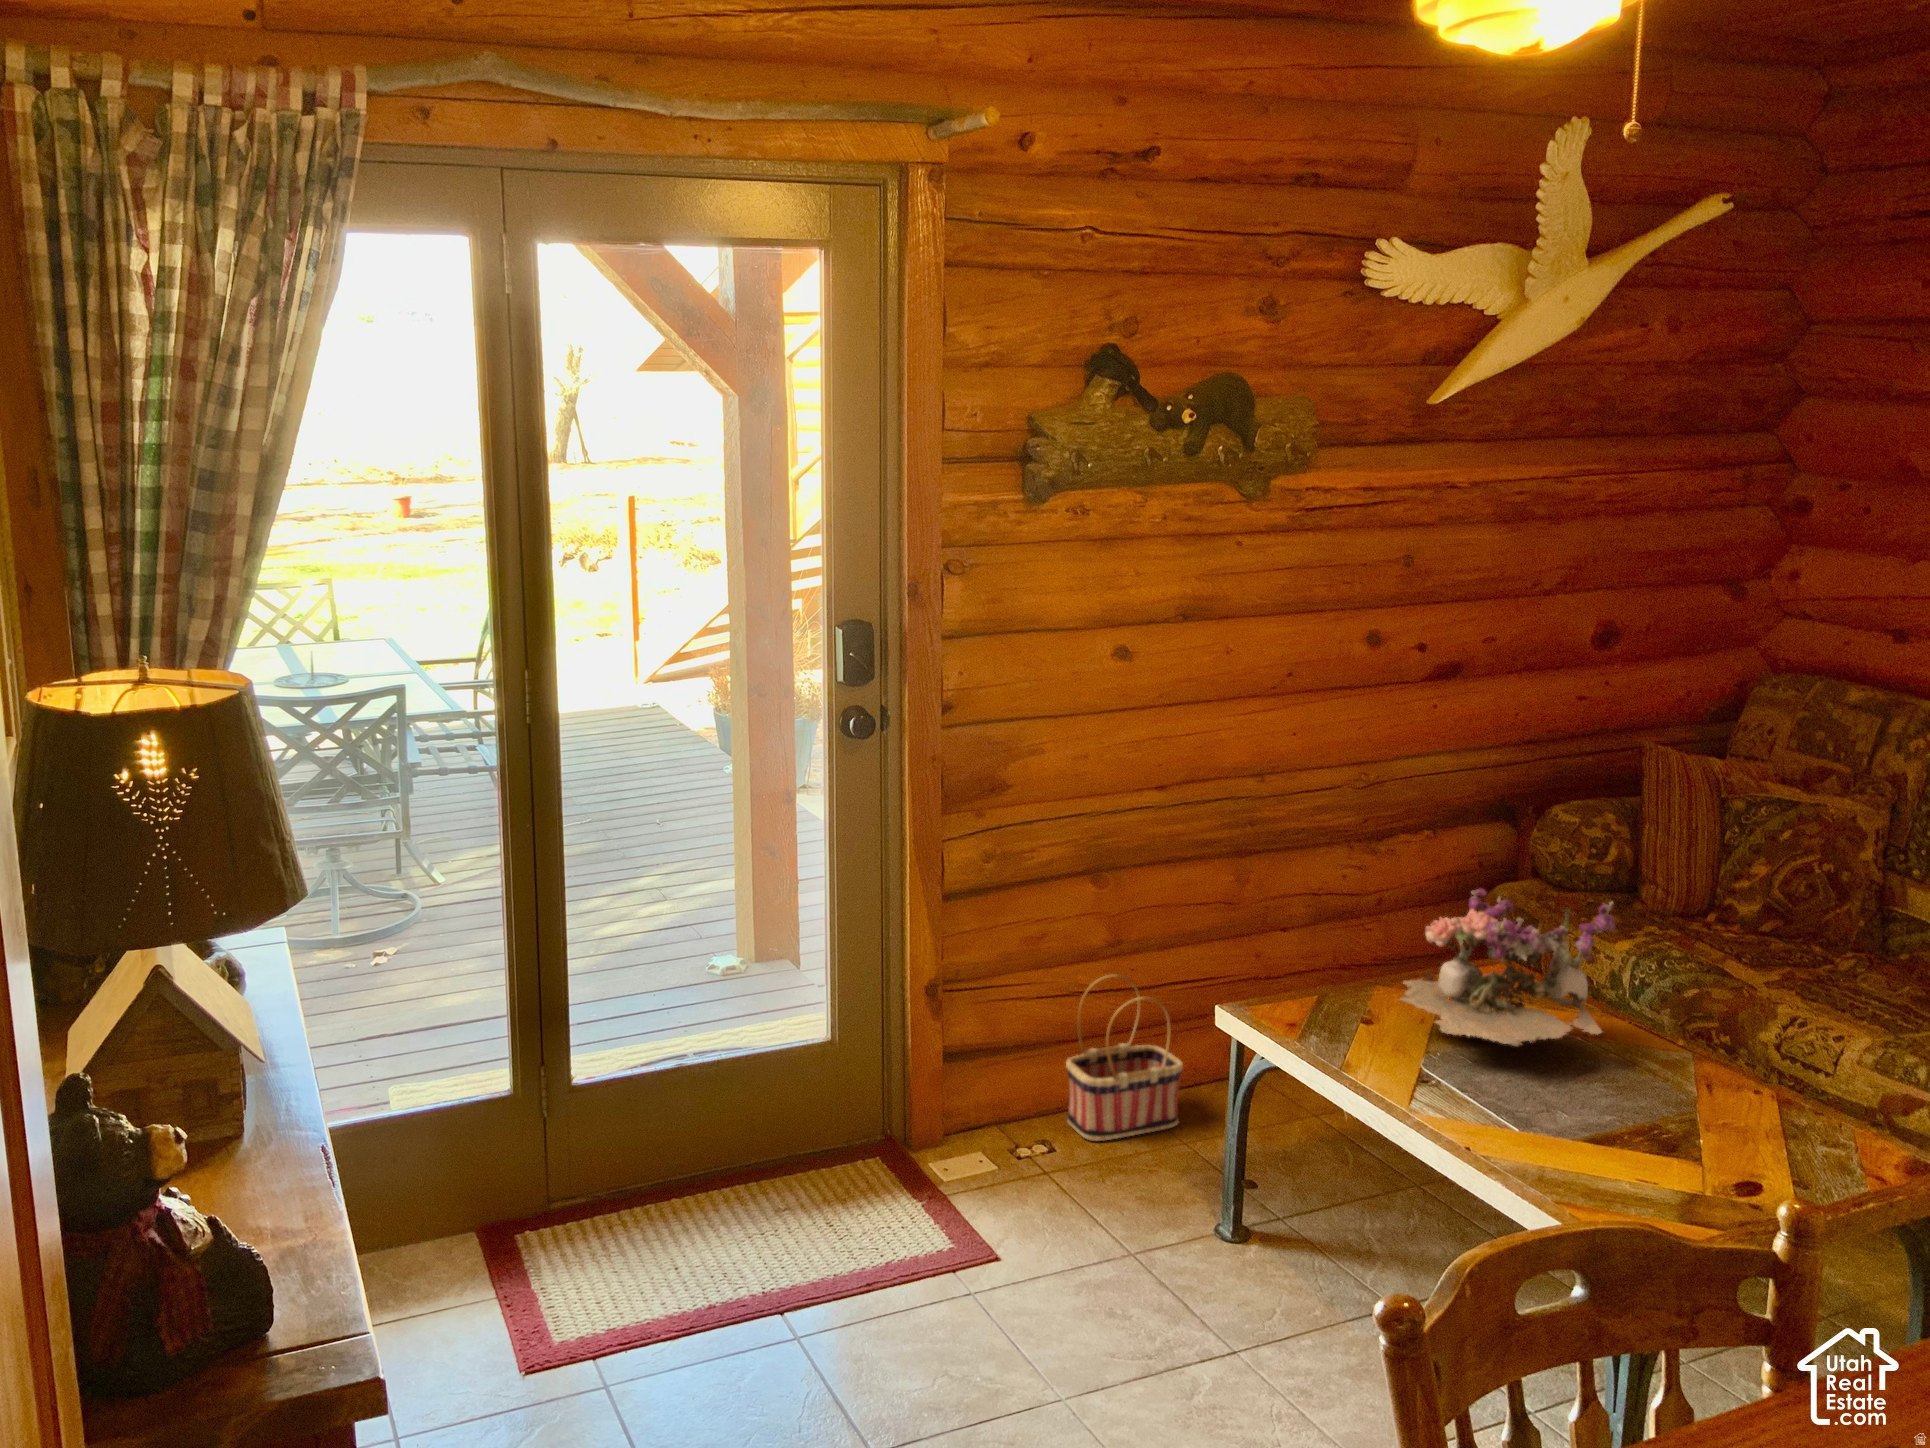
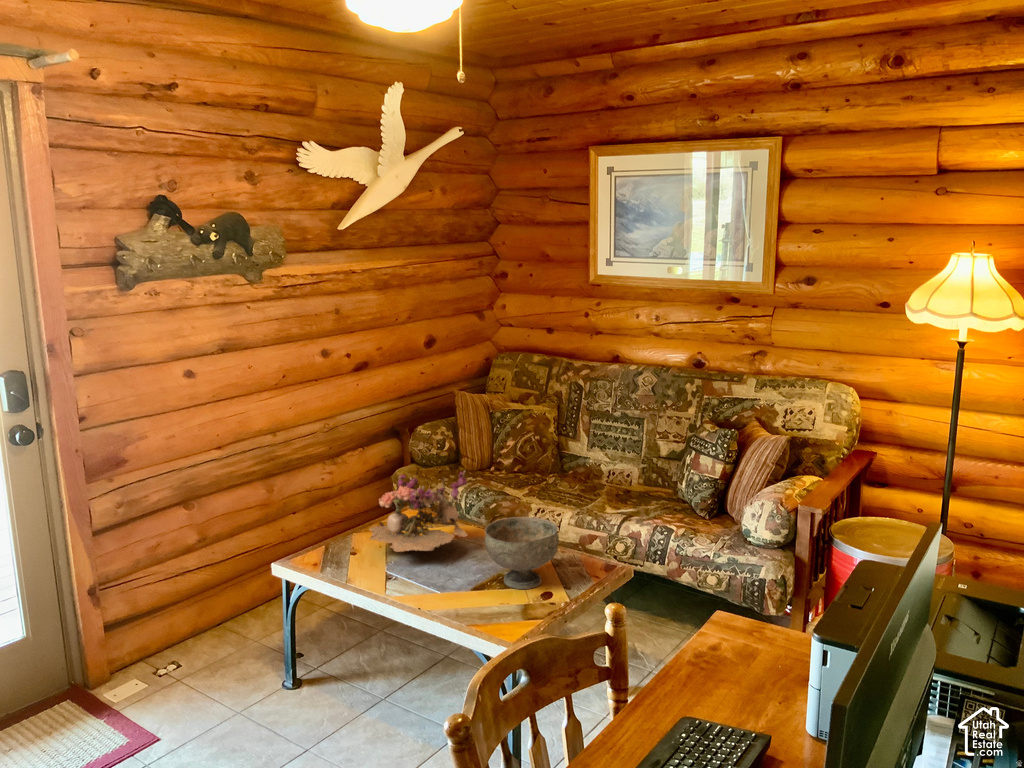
basket: present [1066,974,1183,1141] -> none [182,556,251,654]
decorative bowl: none [1625,1013,1798,1168] -> present [485,517,559,589]

